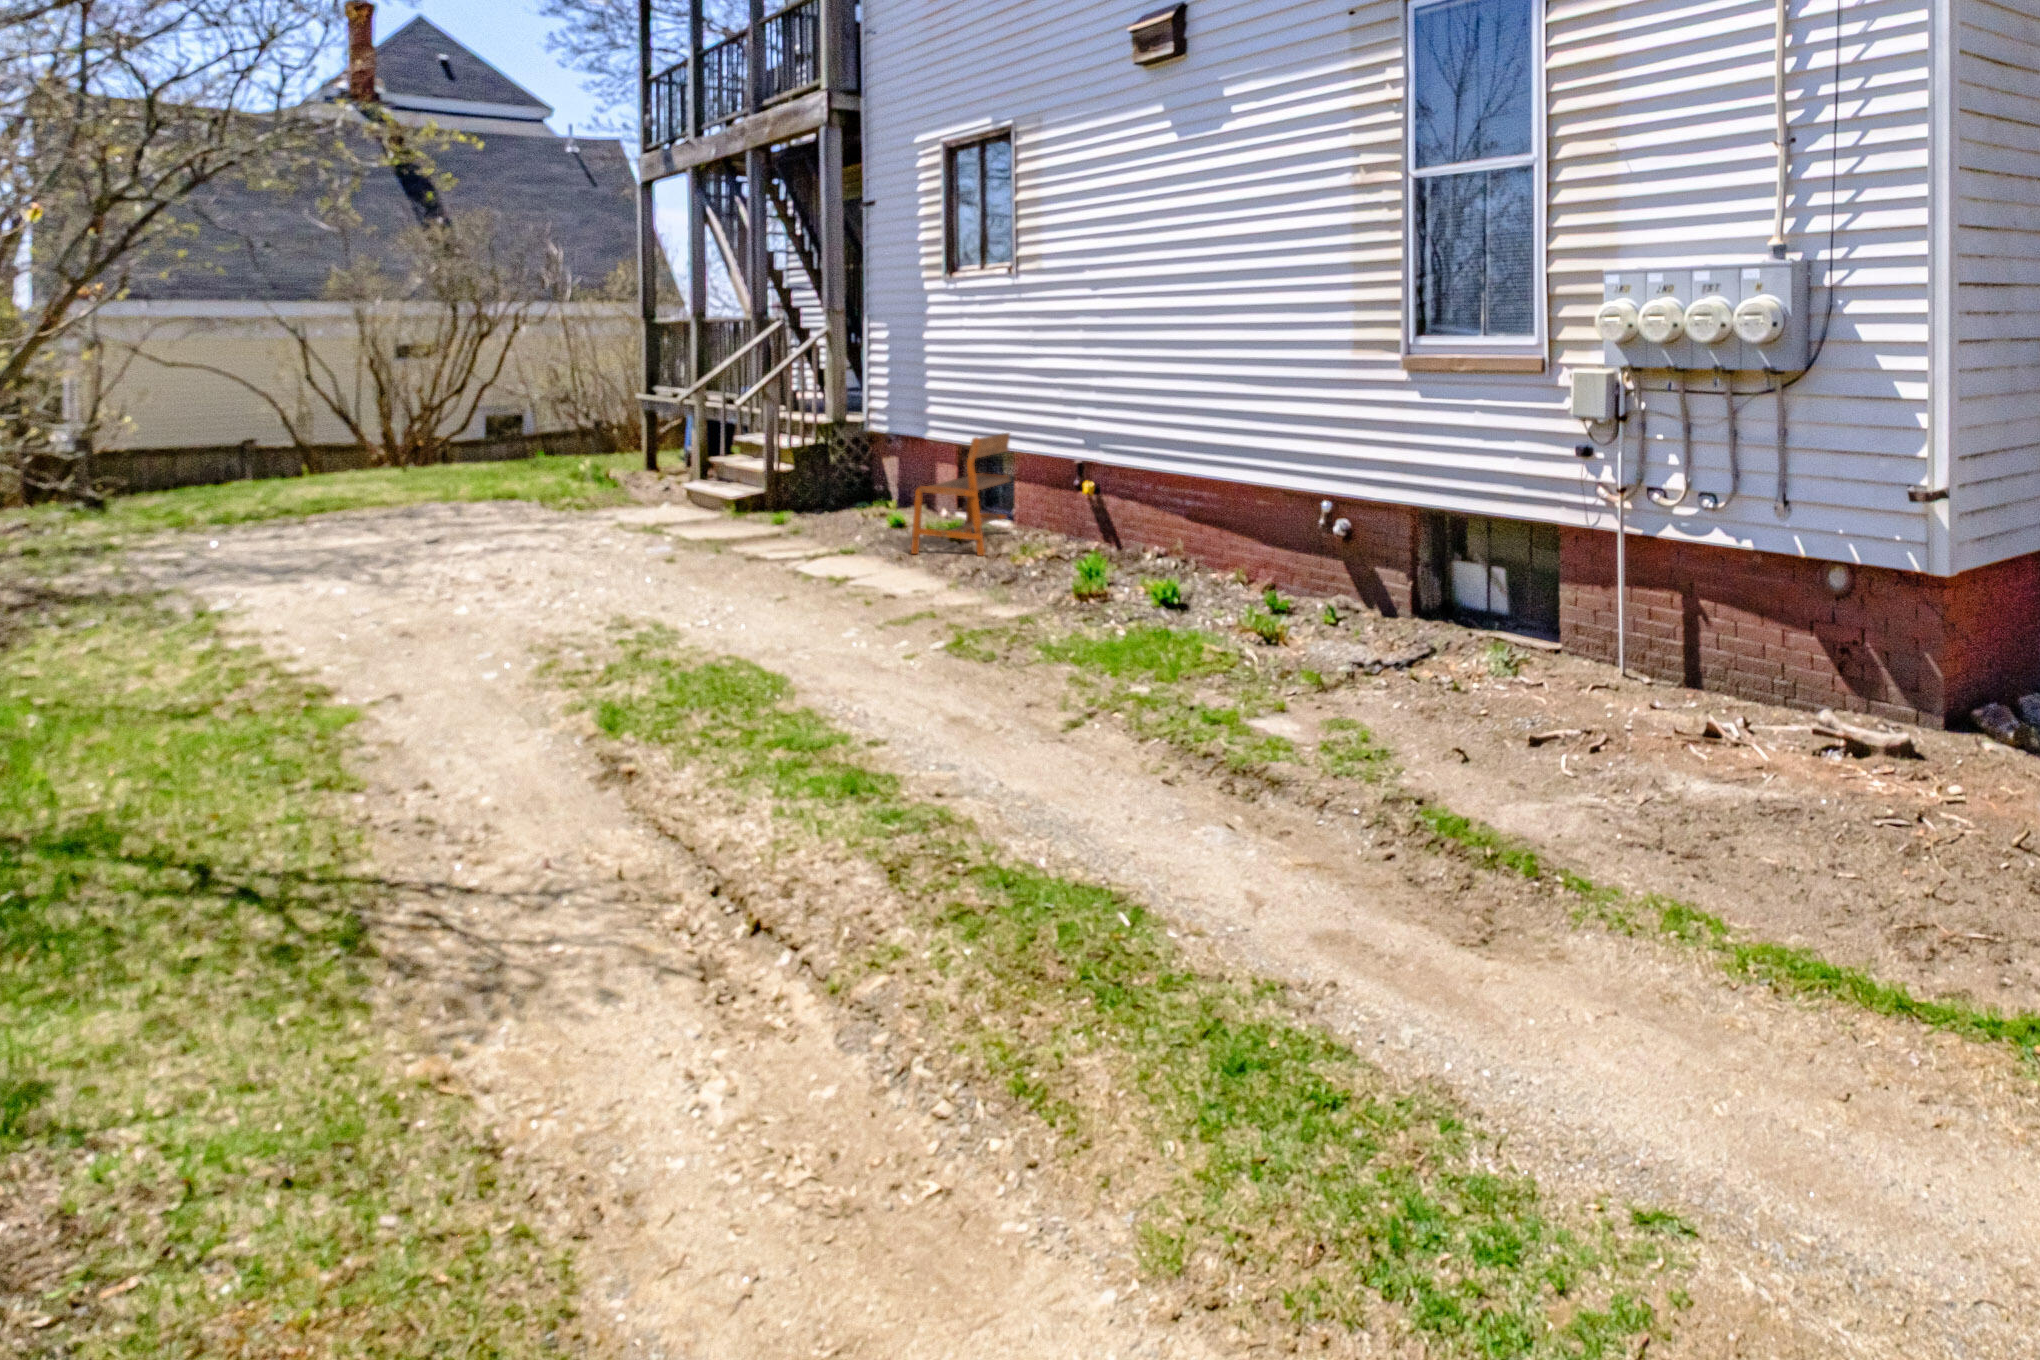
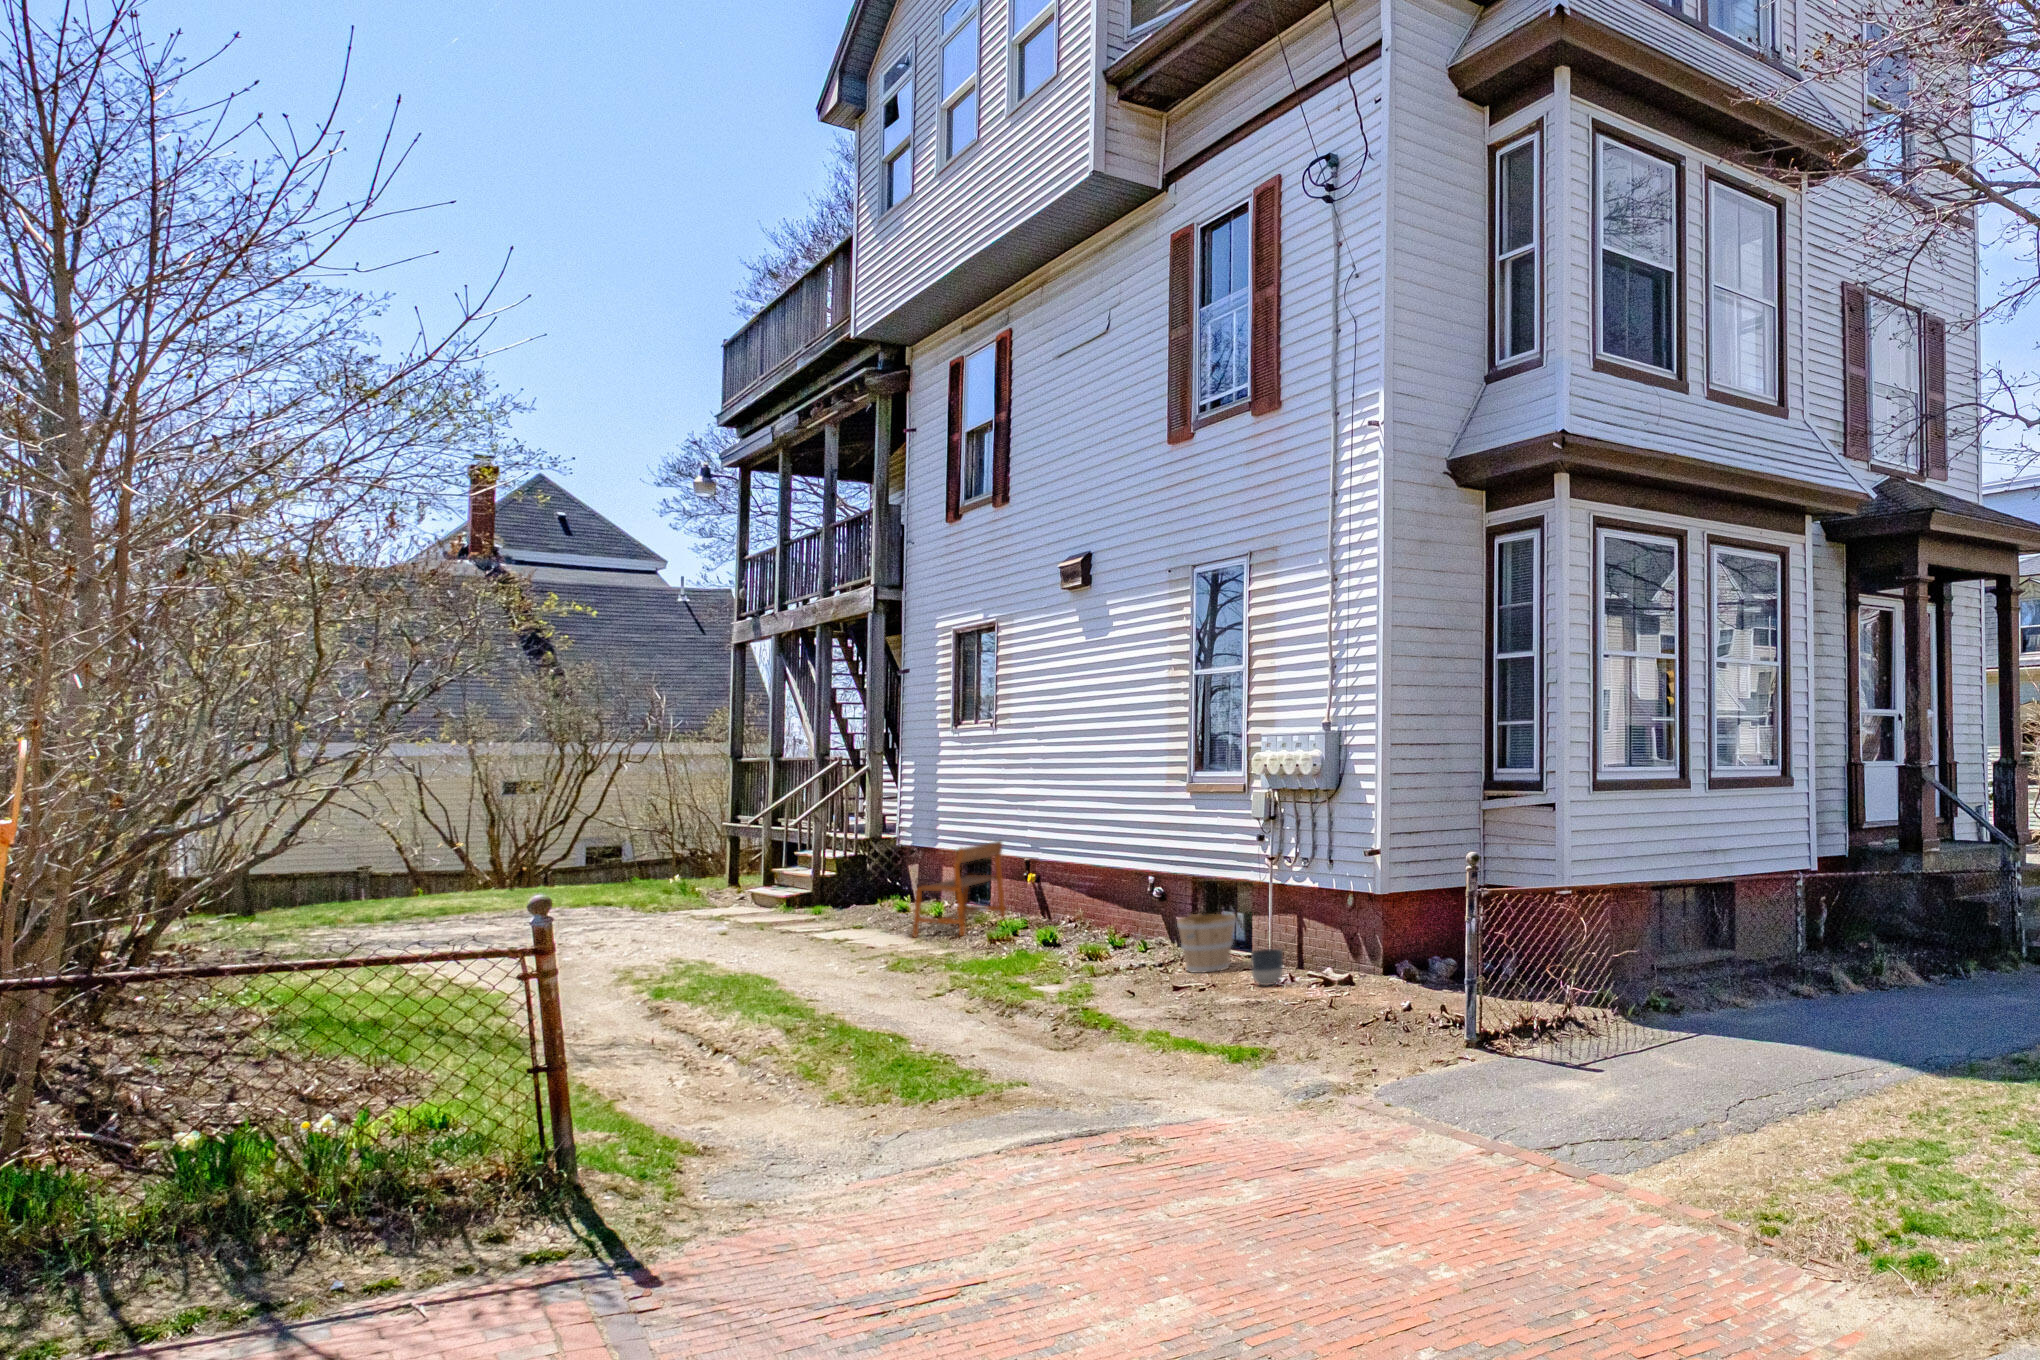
wooden bucket: none [1392,560,1491,657] -> present [1177,914,1237,973]
planter: none [1579,635,1636,698] -> present [1251,949,1283,985]

